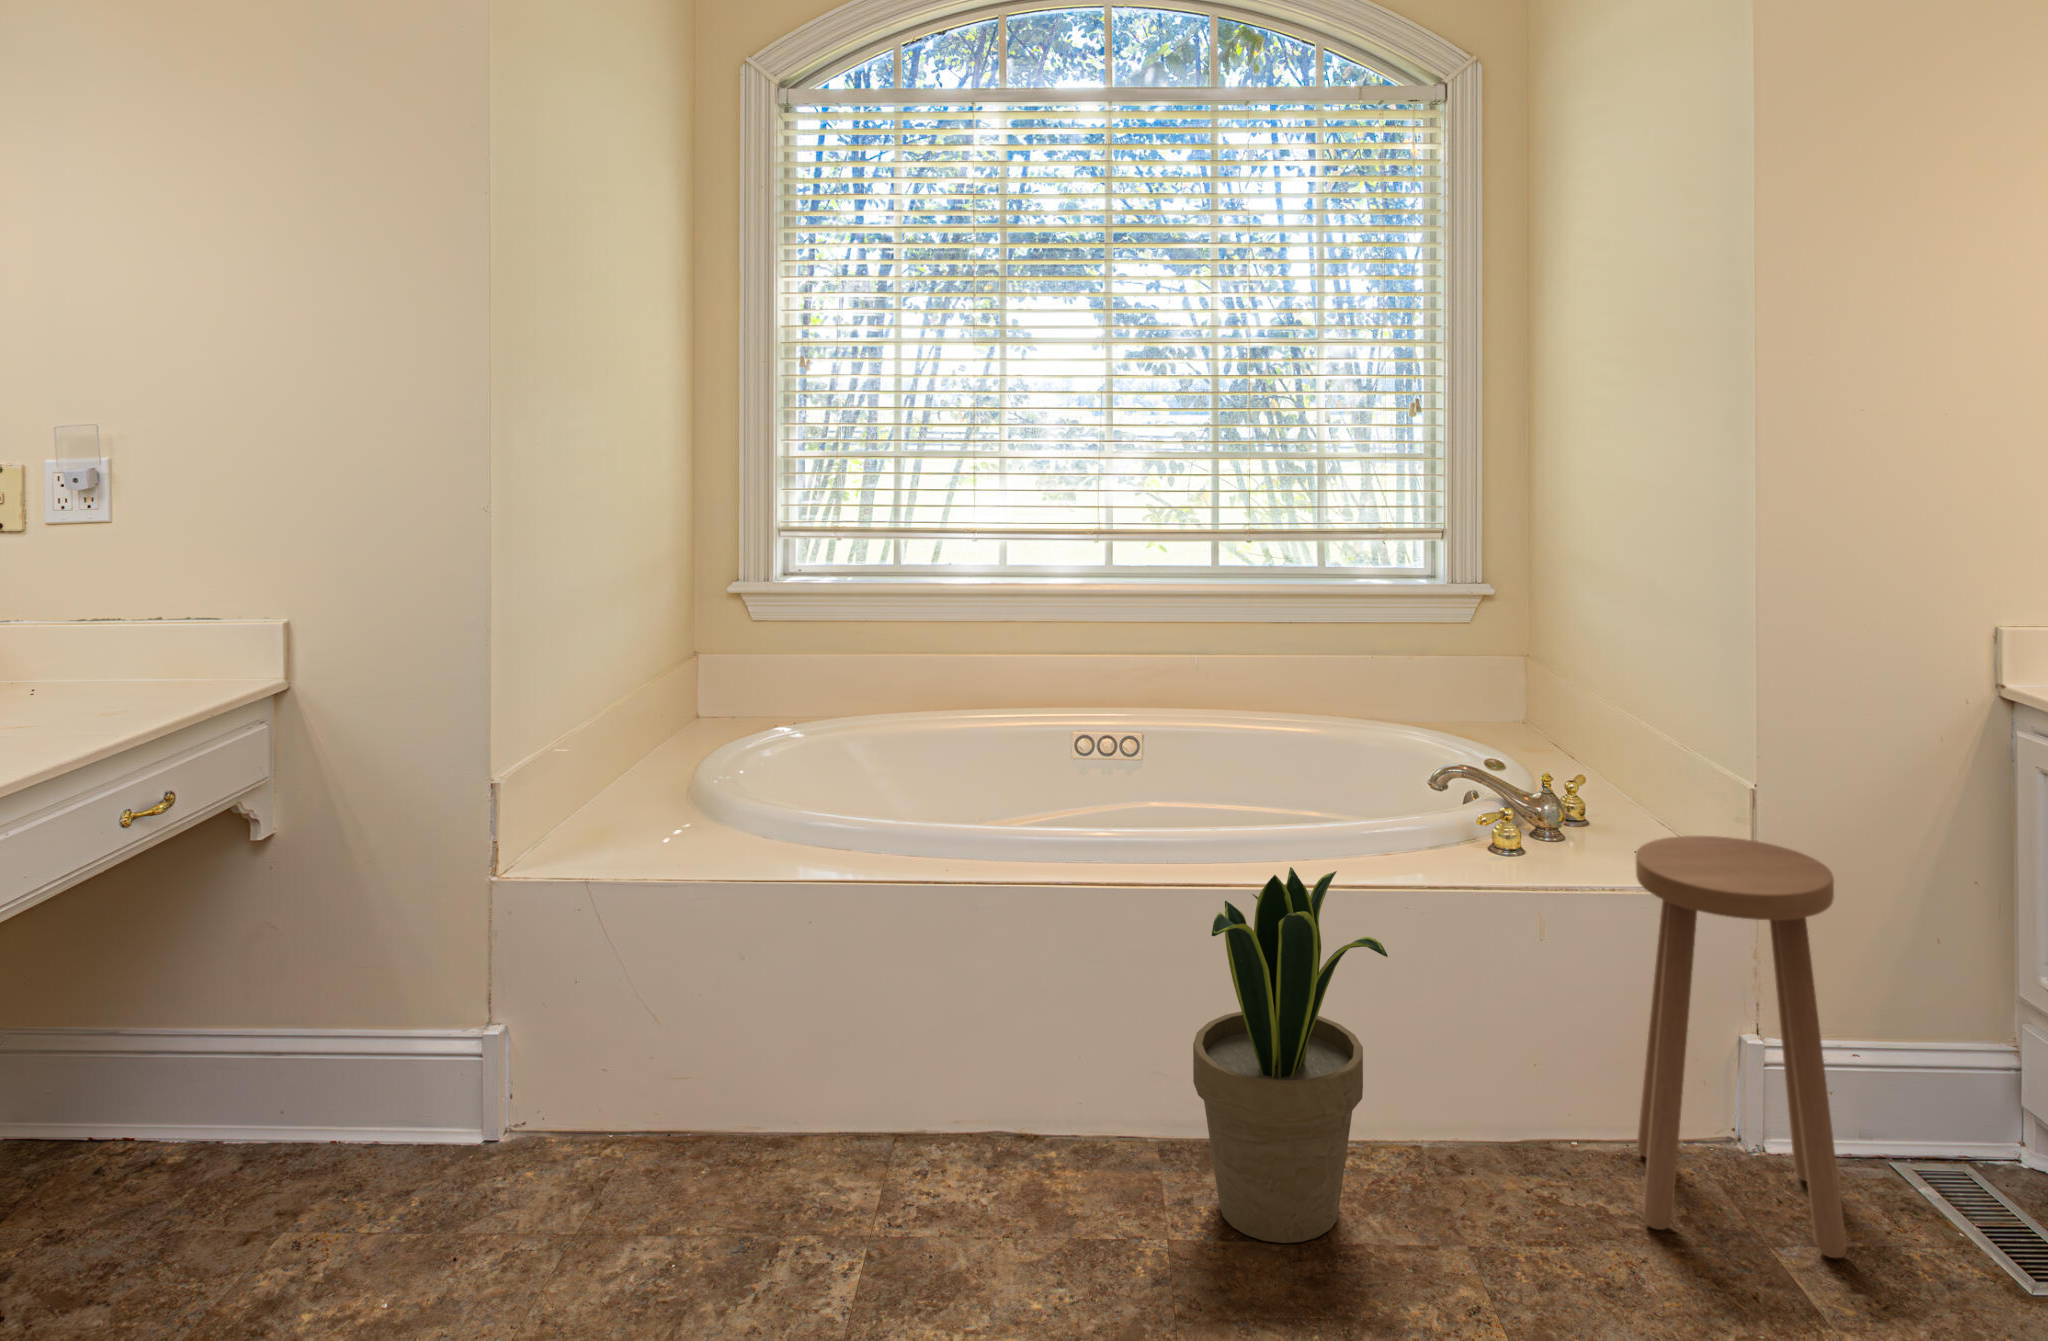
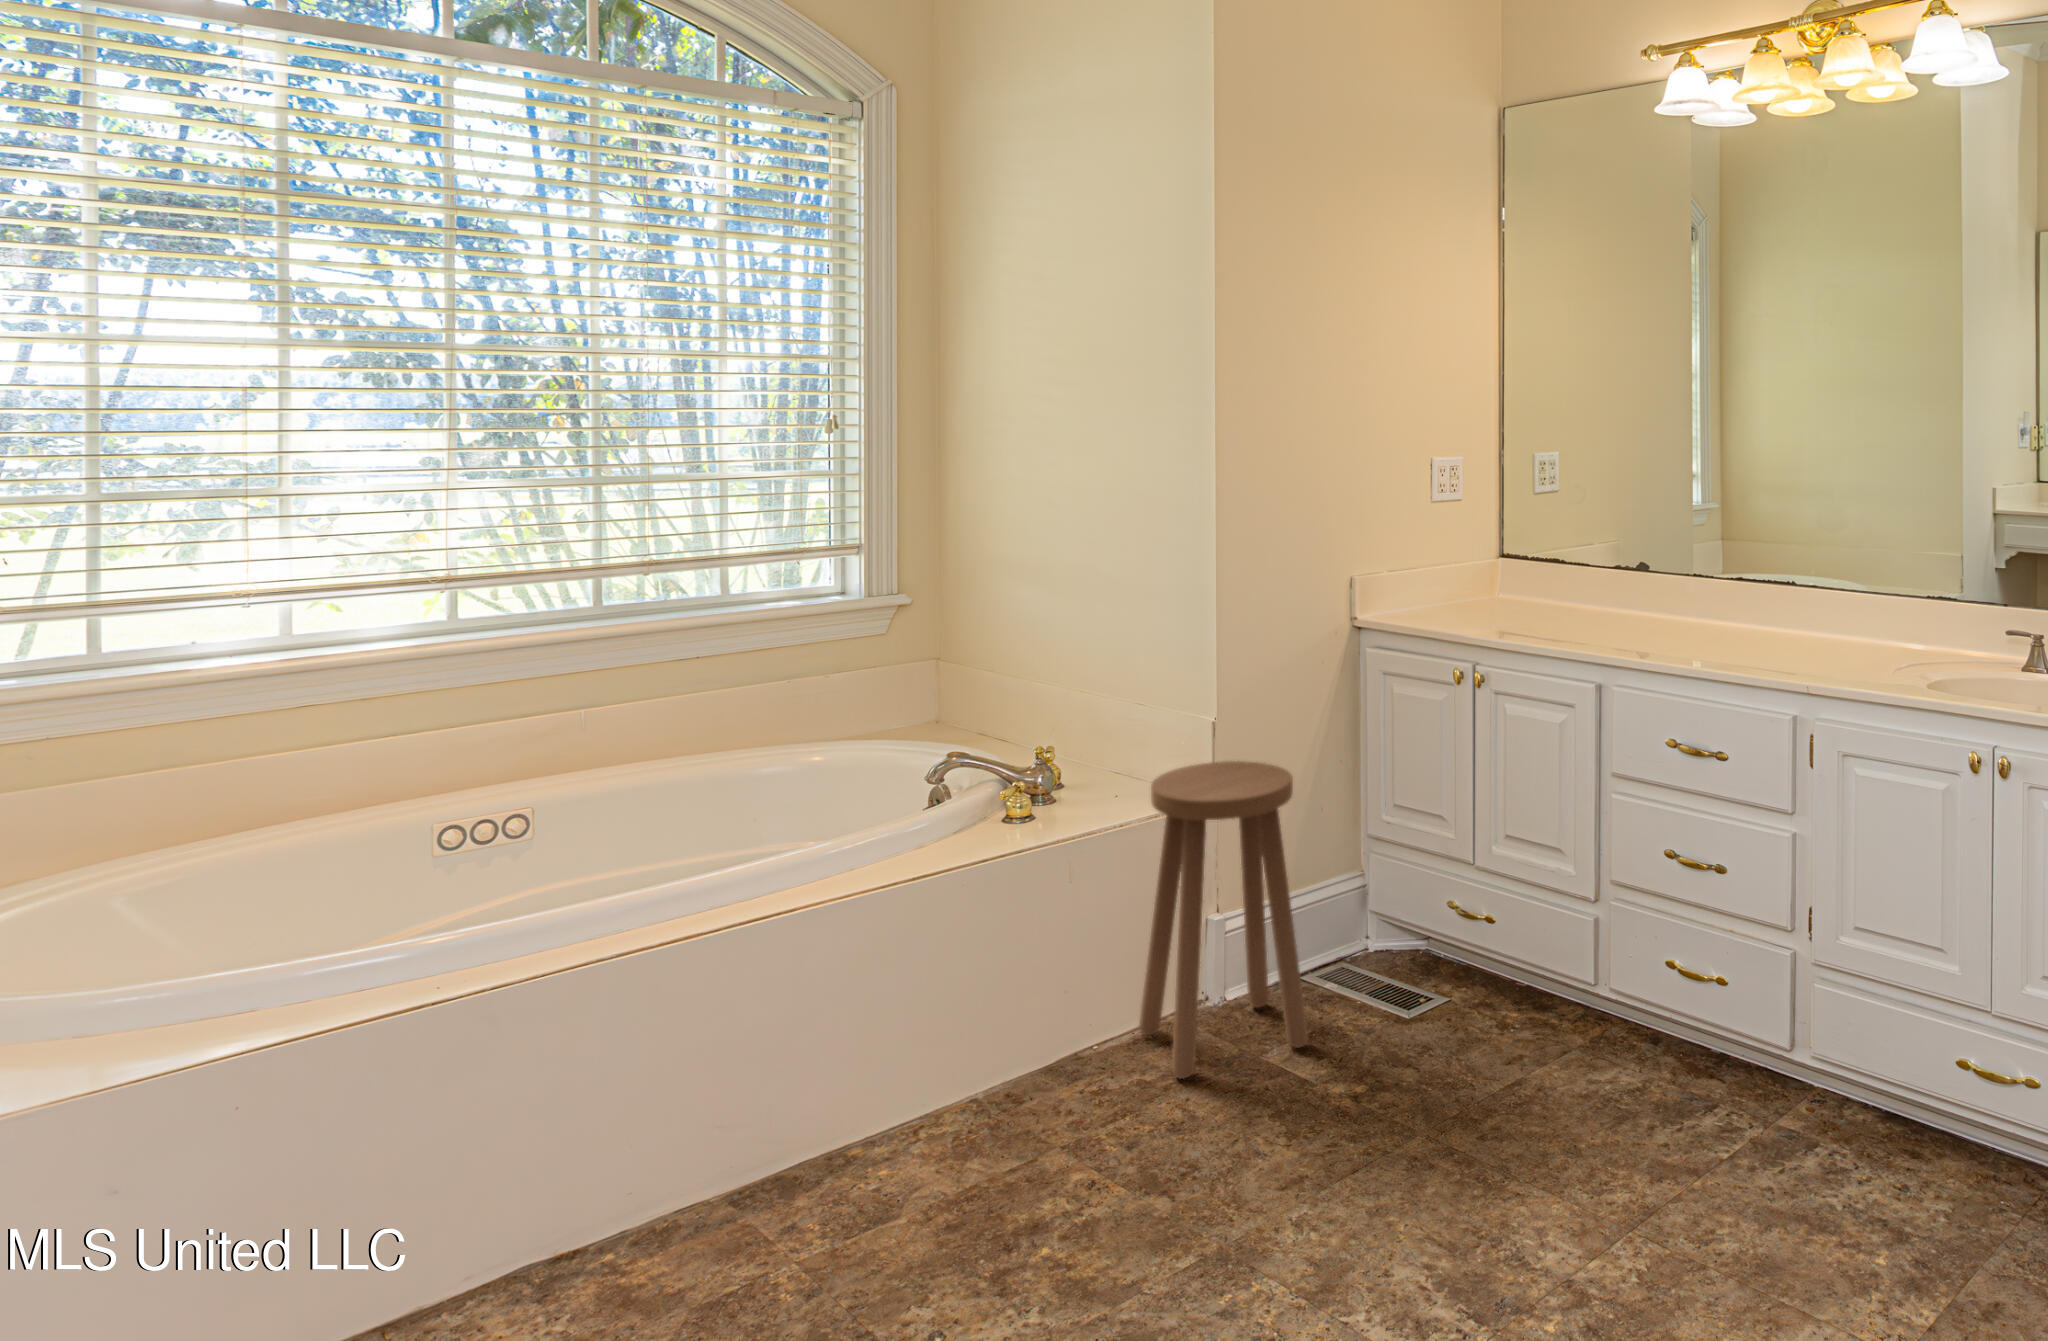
potted plant: present [1193,867,1388,1243] -> none [798,868,995,1226]

